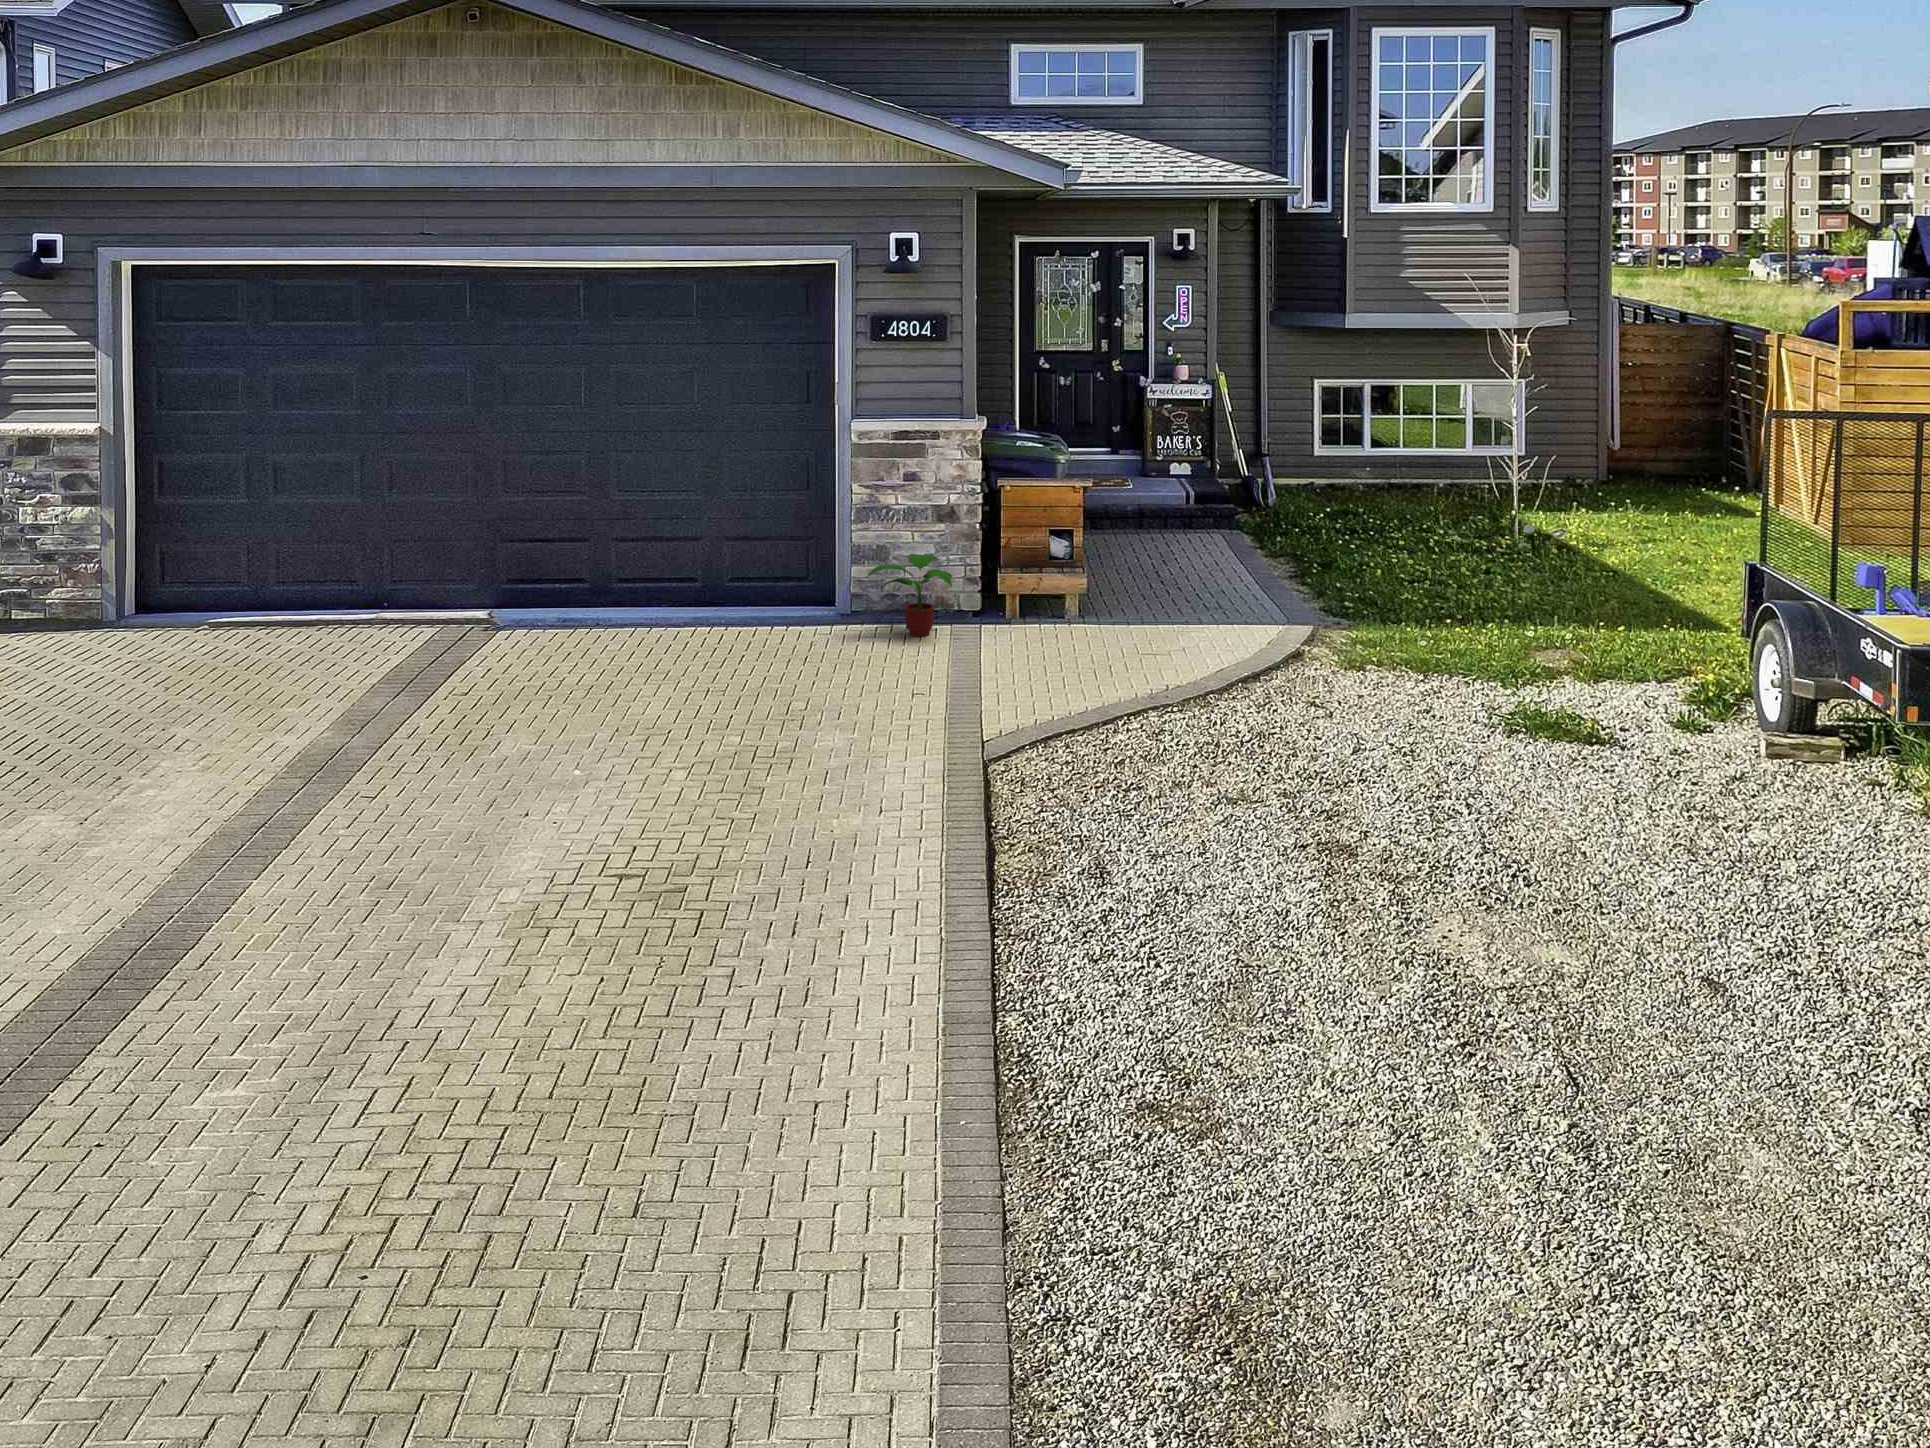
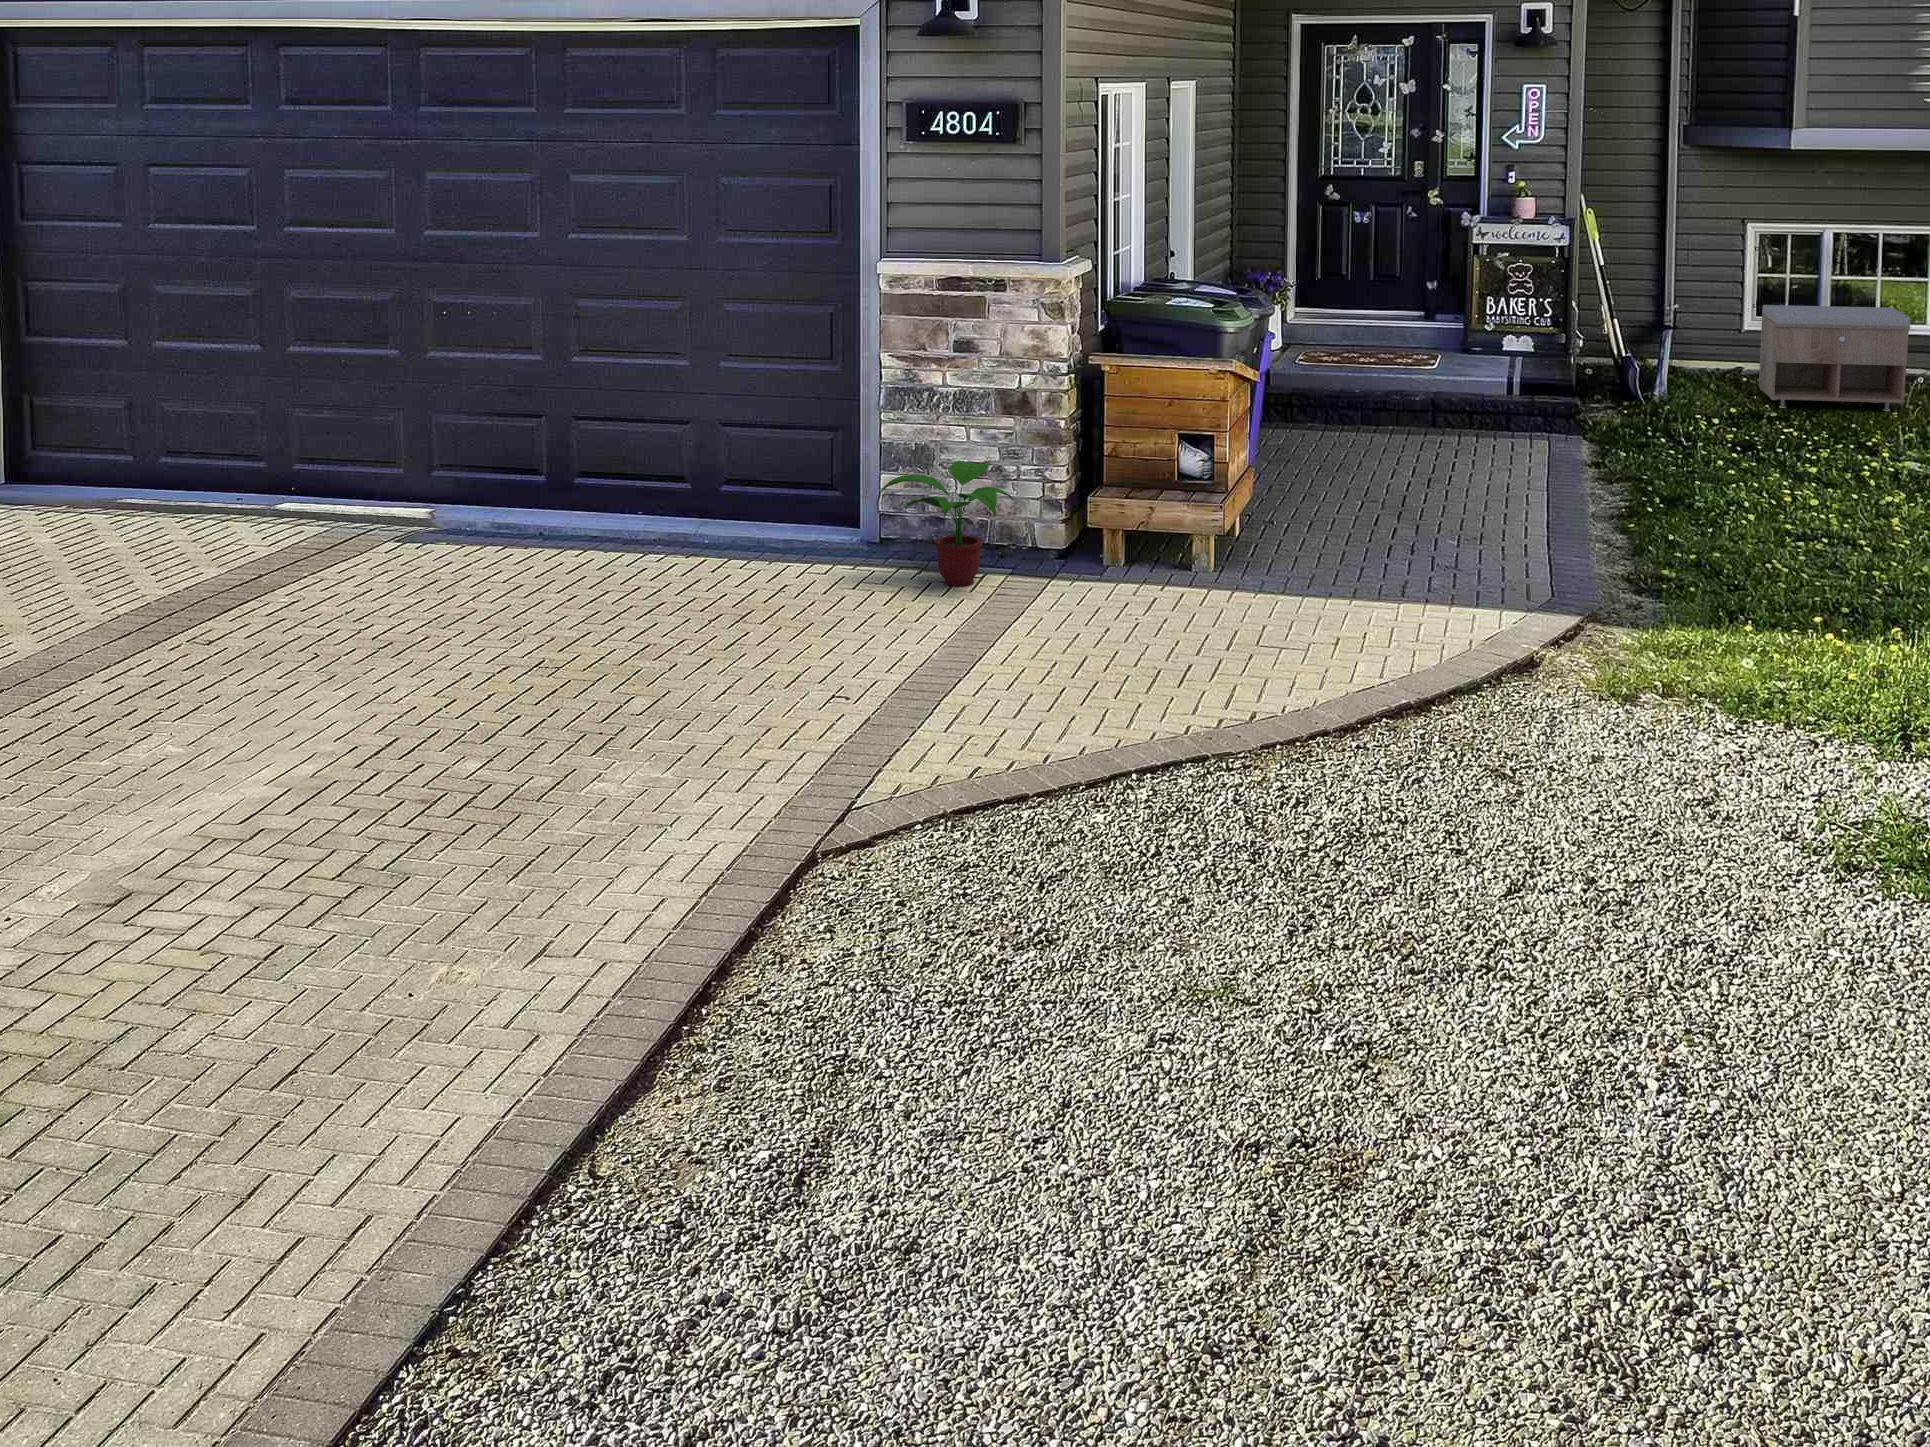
storage bench: none [1323,424,1415,492] -> present [1759,305,1910,411]

